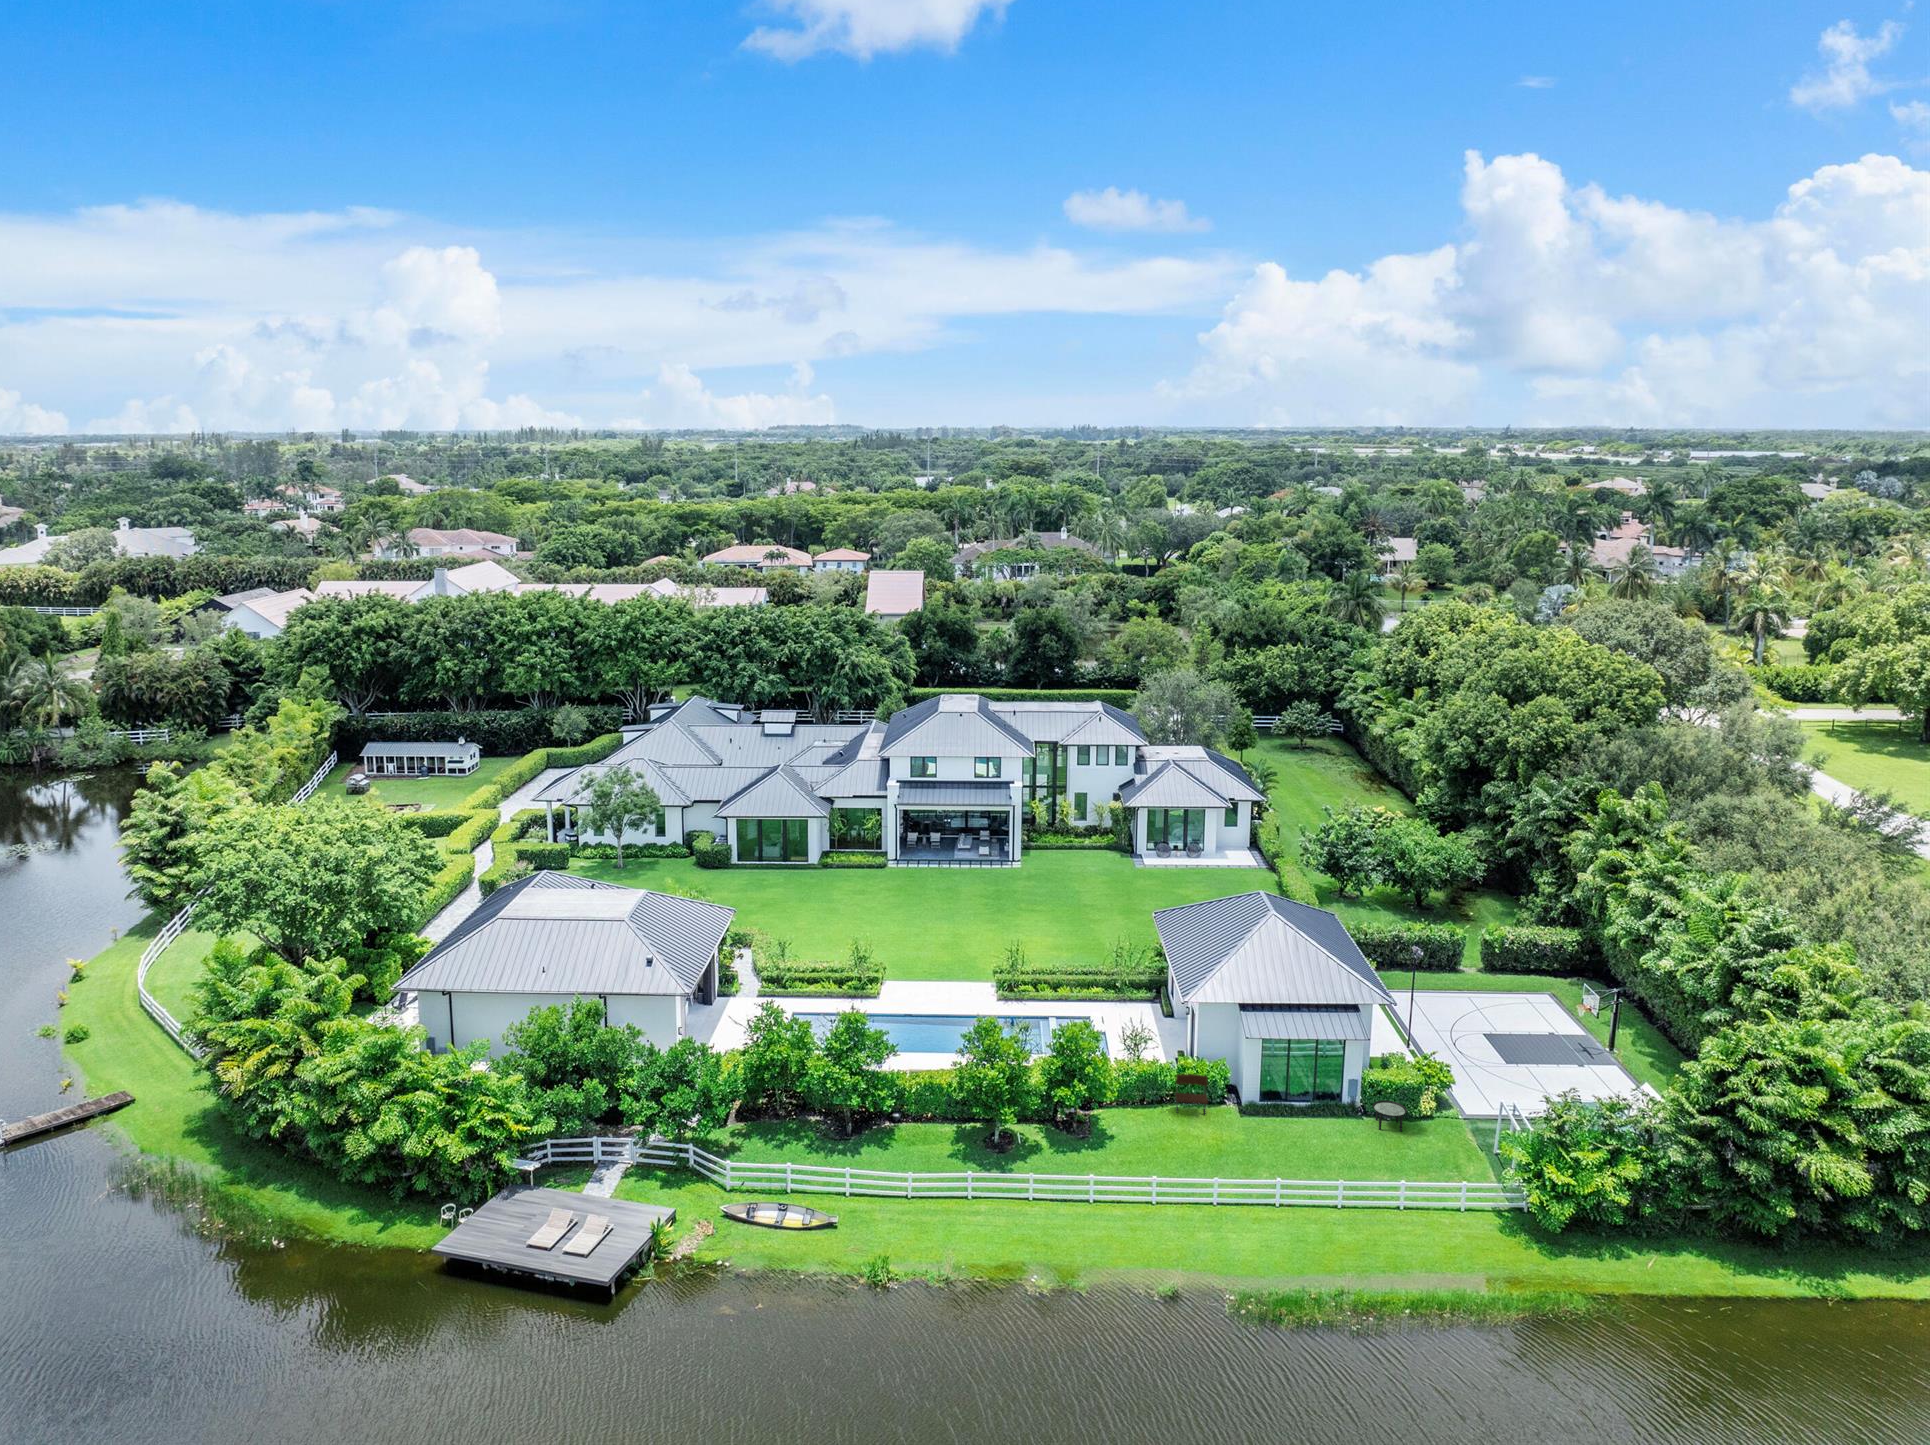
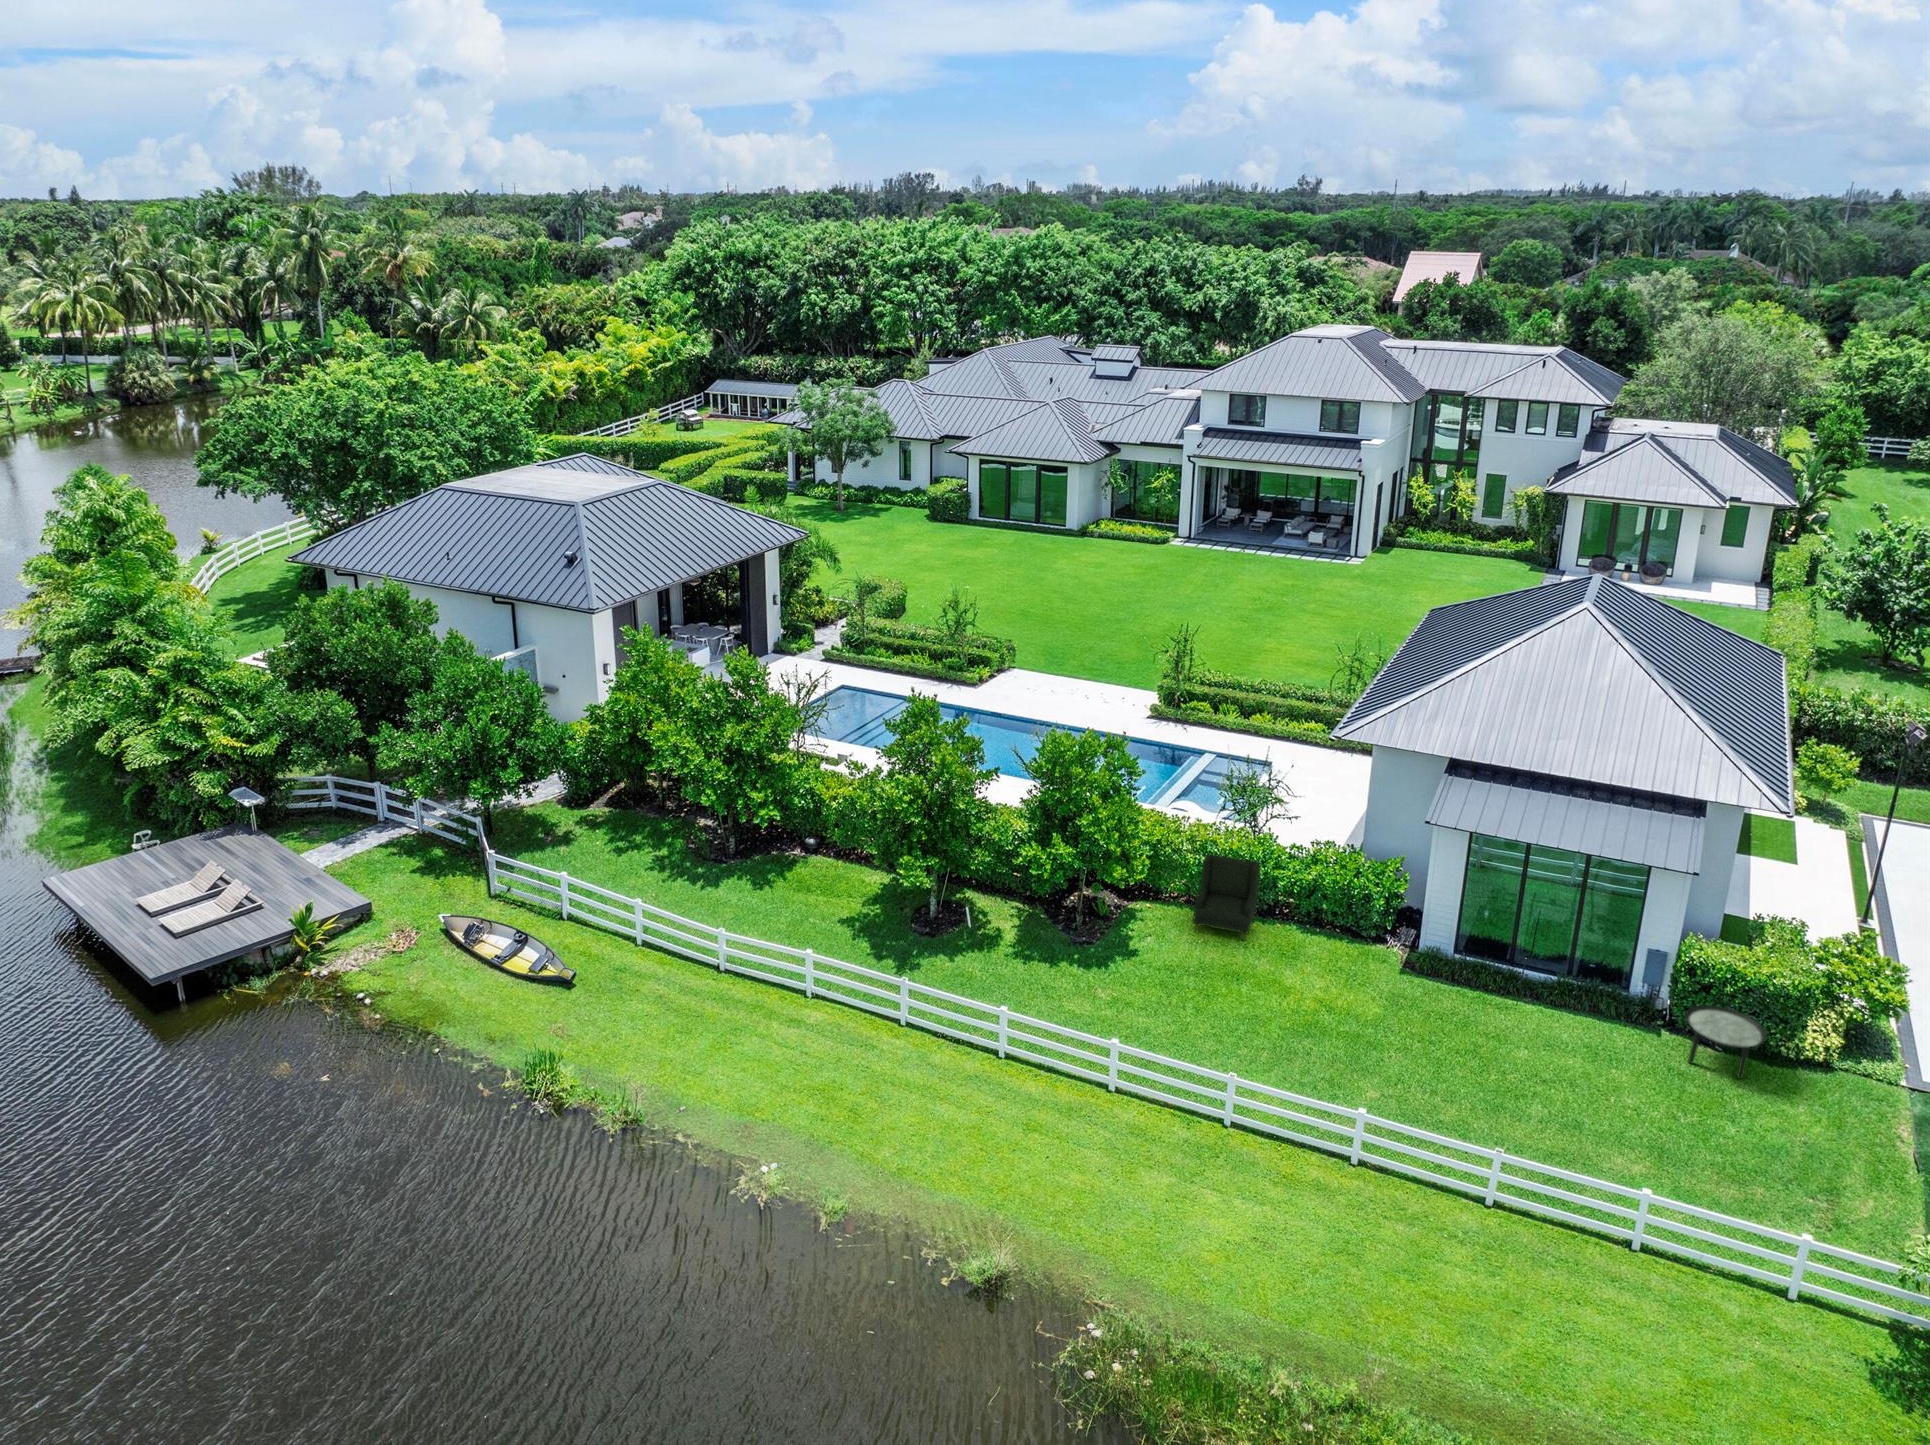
bench: present [1175,1074,1208,1113] -> none [1279,868,1351,951]
chair: none [1128,1075,1163,1121] -> present [1193,854,1260,941]

